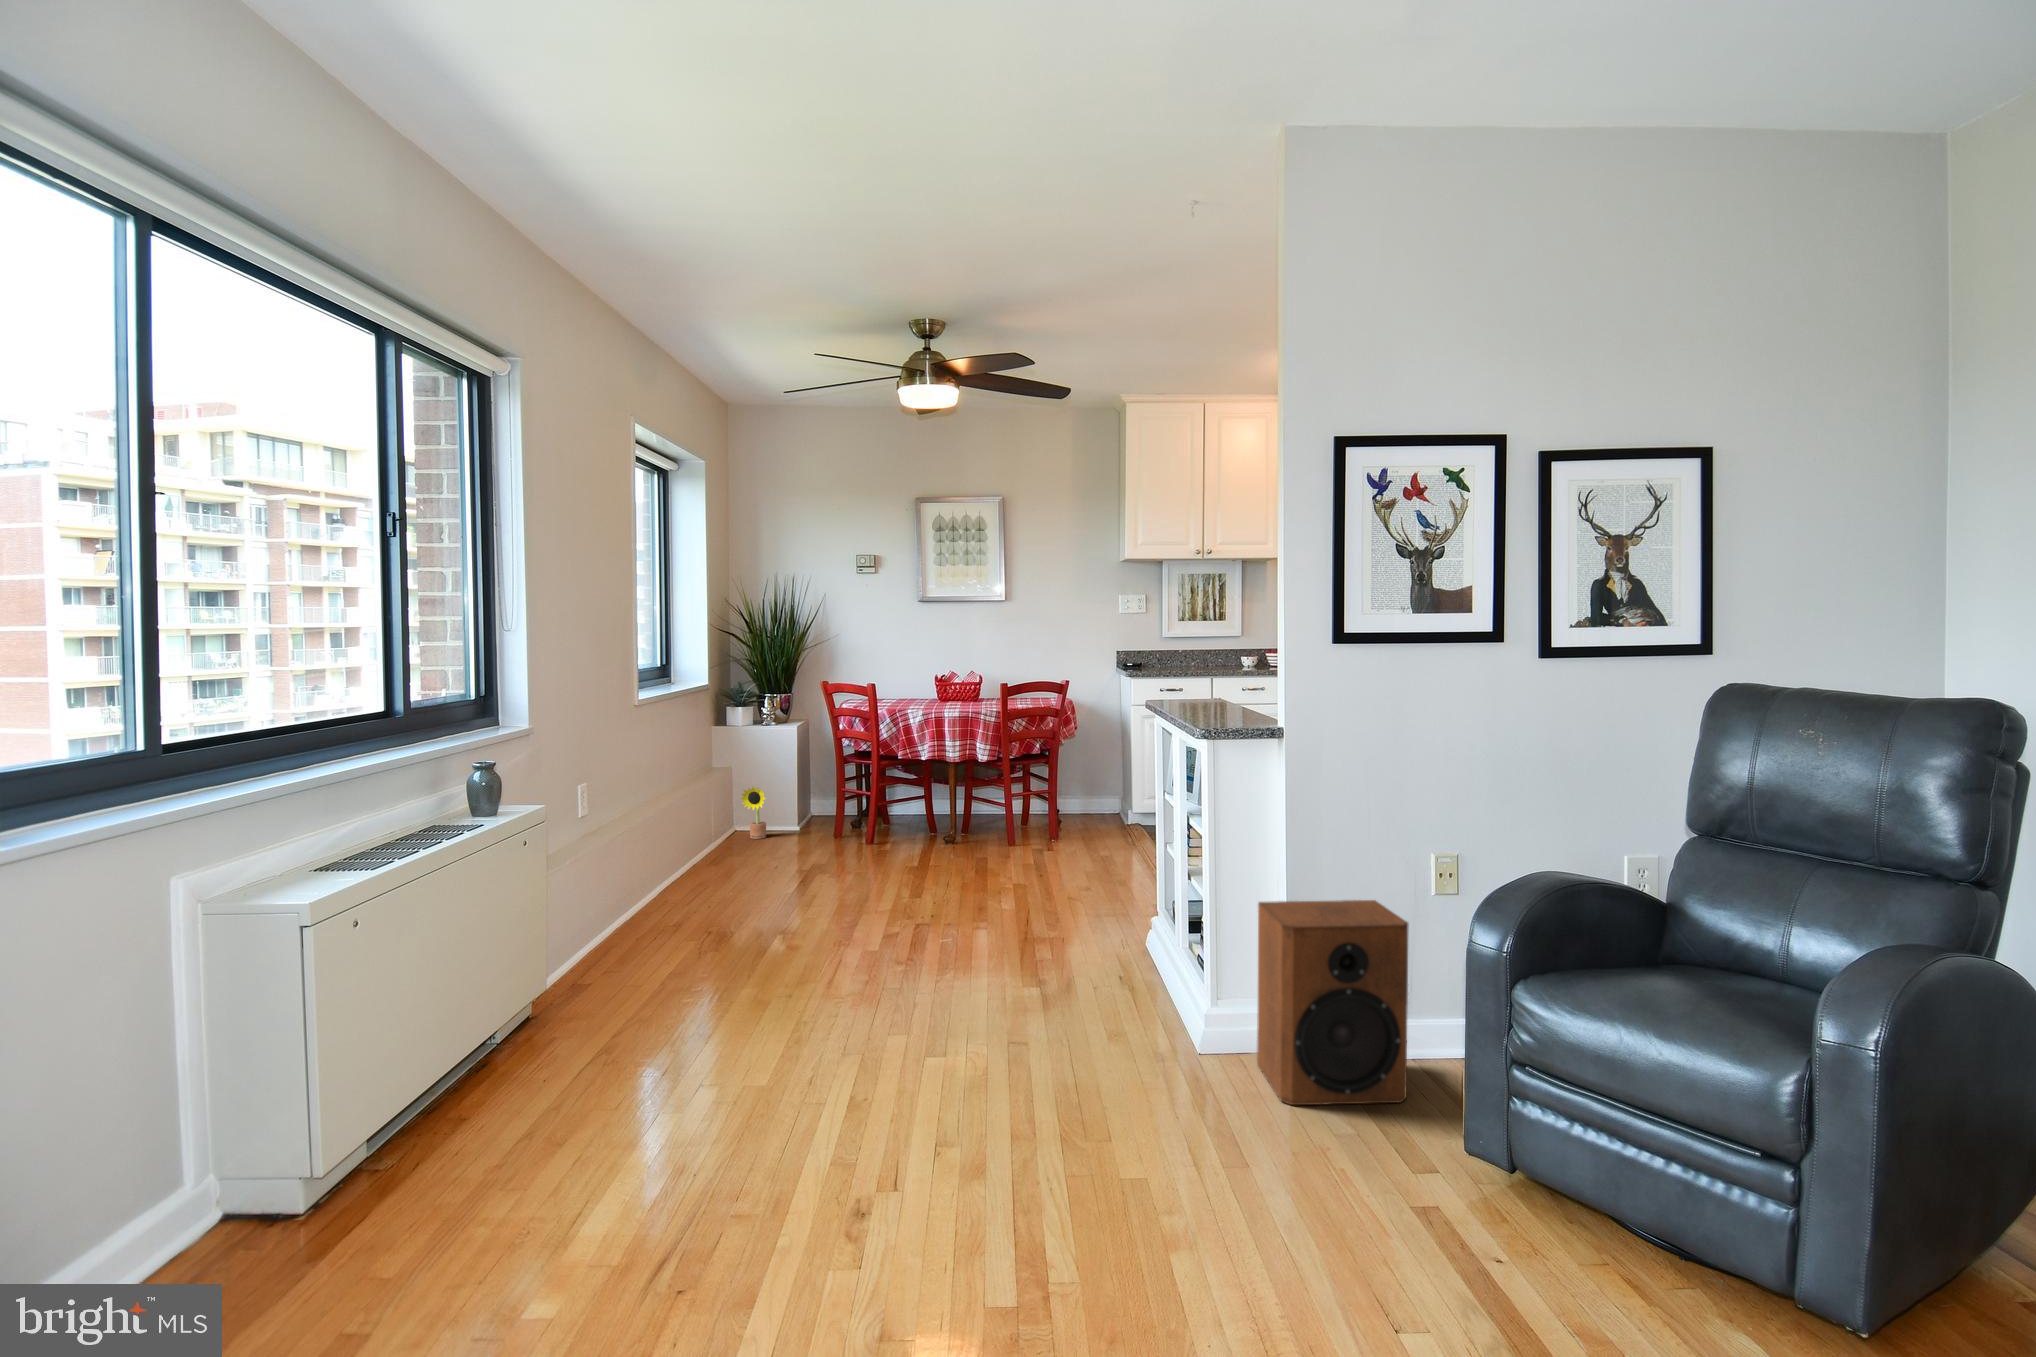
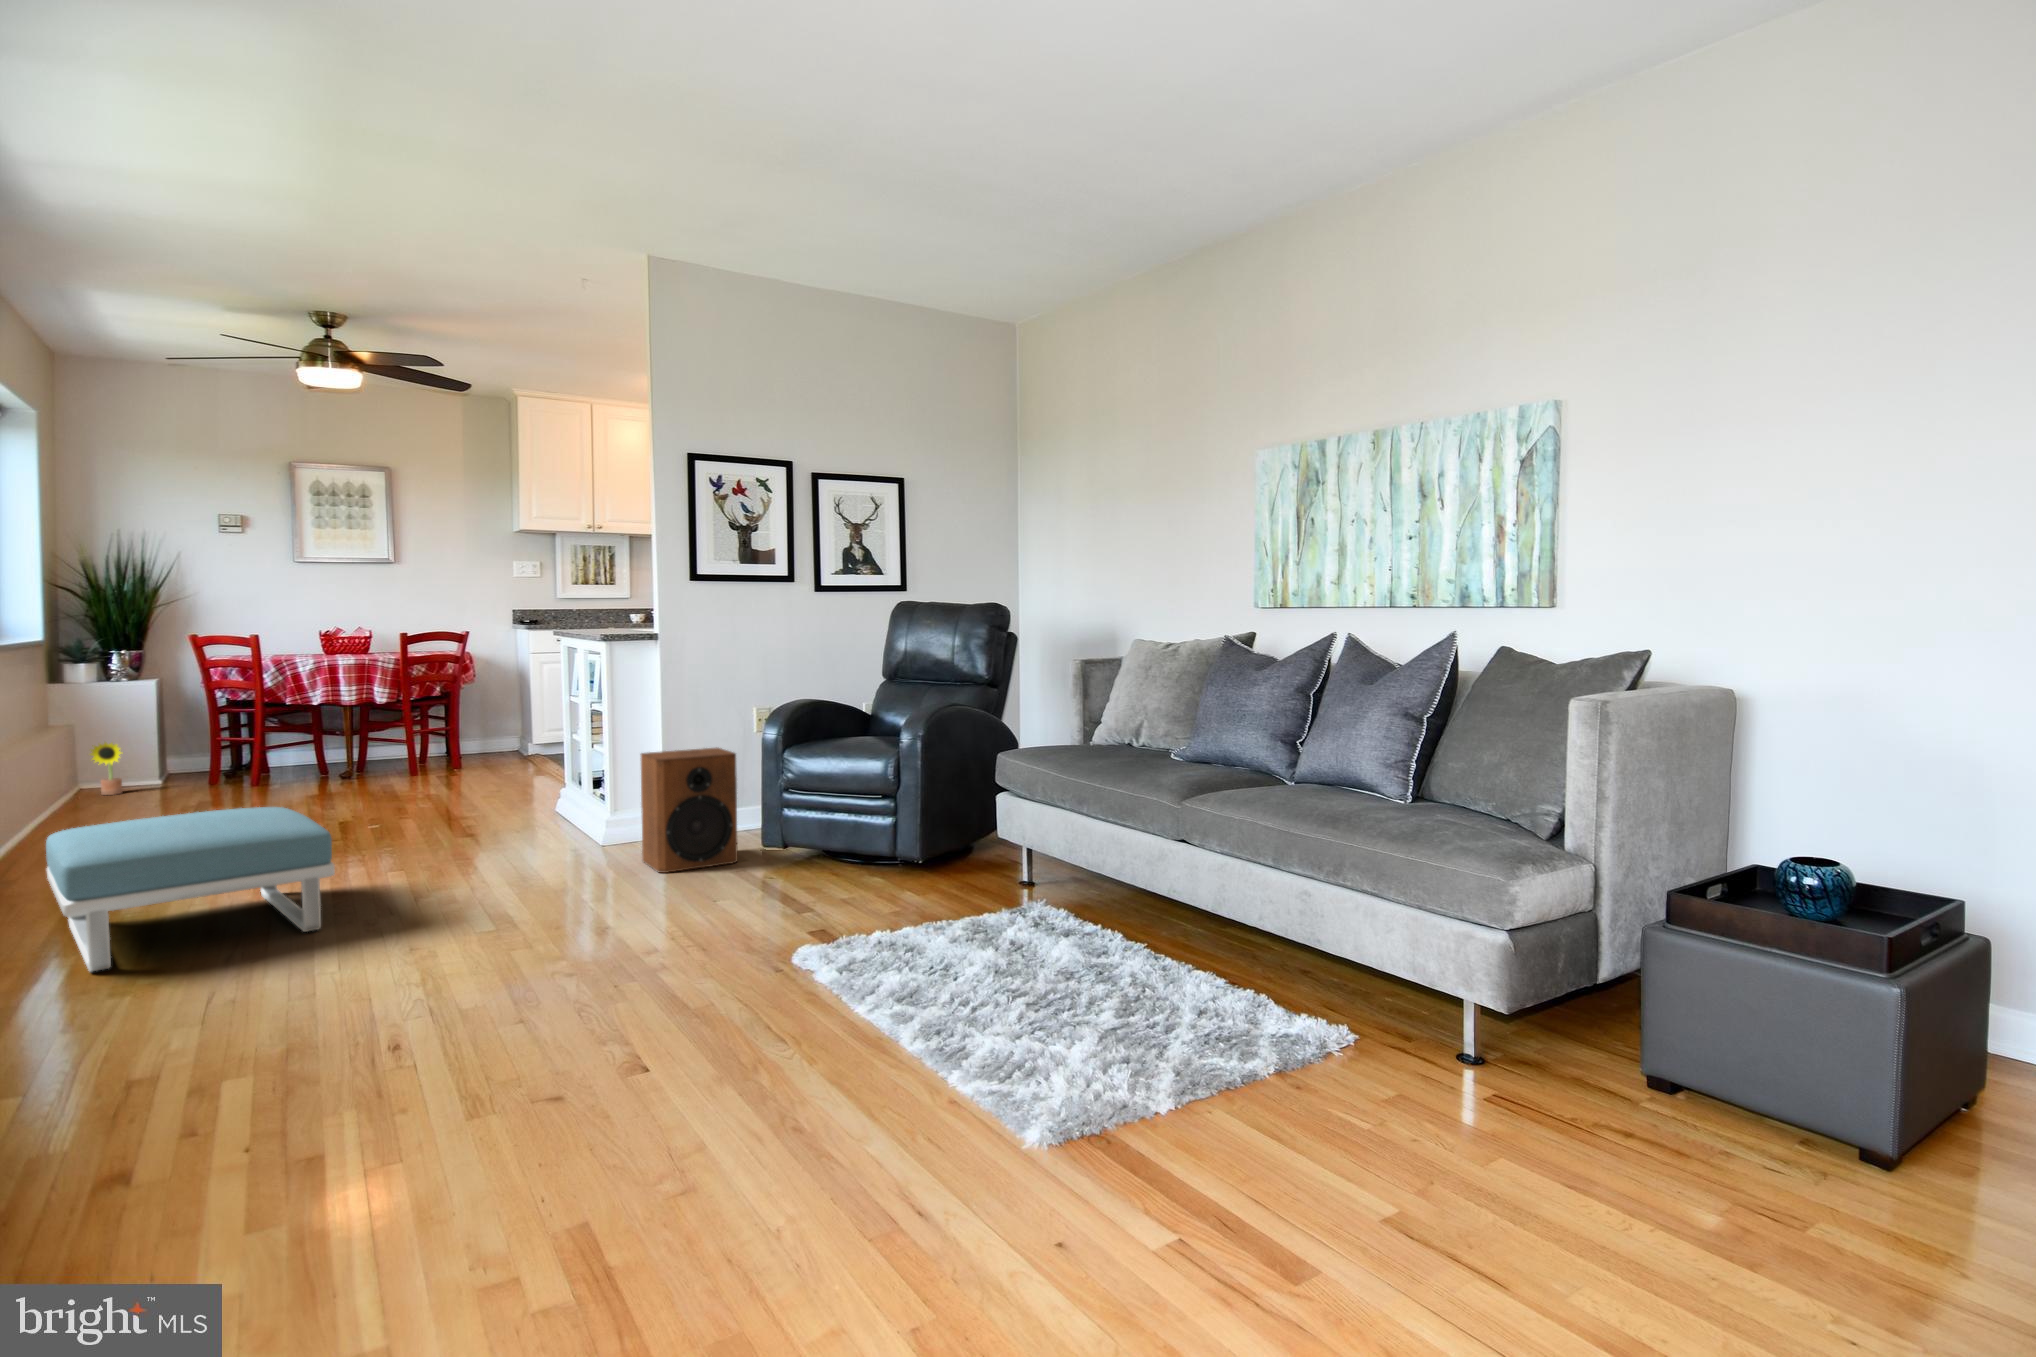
footstool: none [555,934,851,1168] -> present [46,807,335,972]

